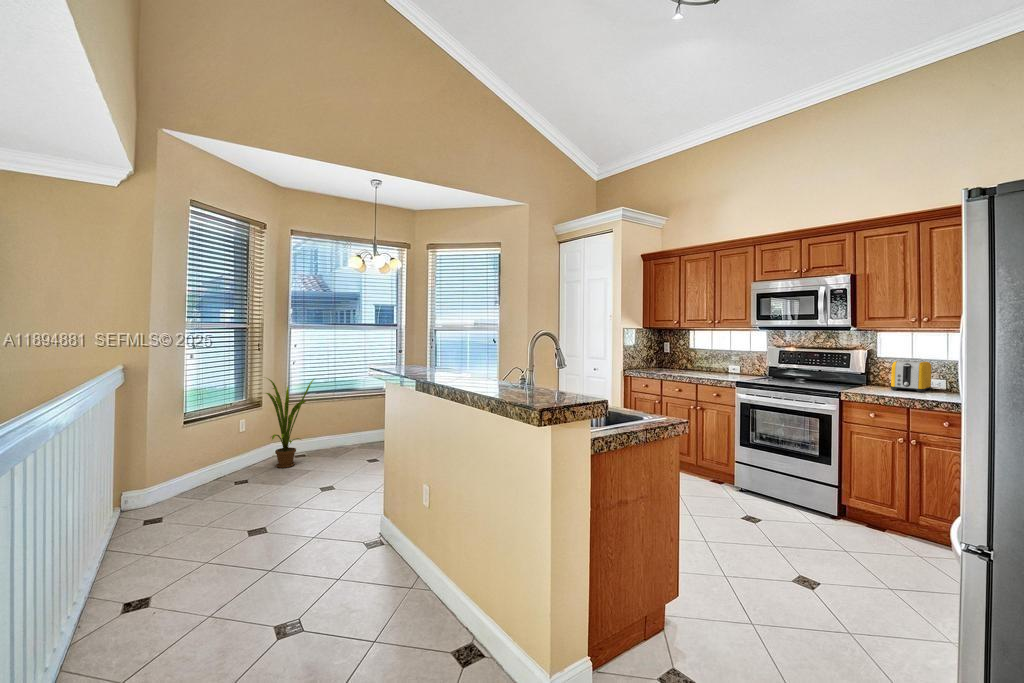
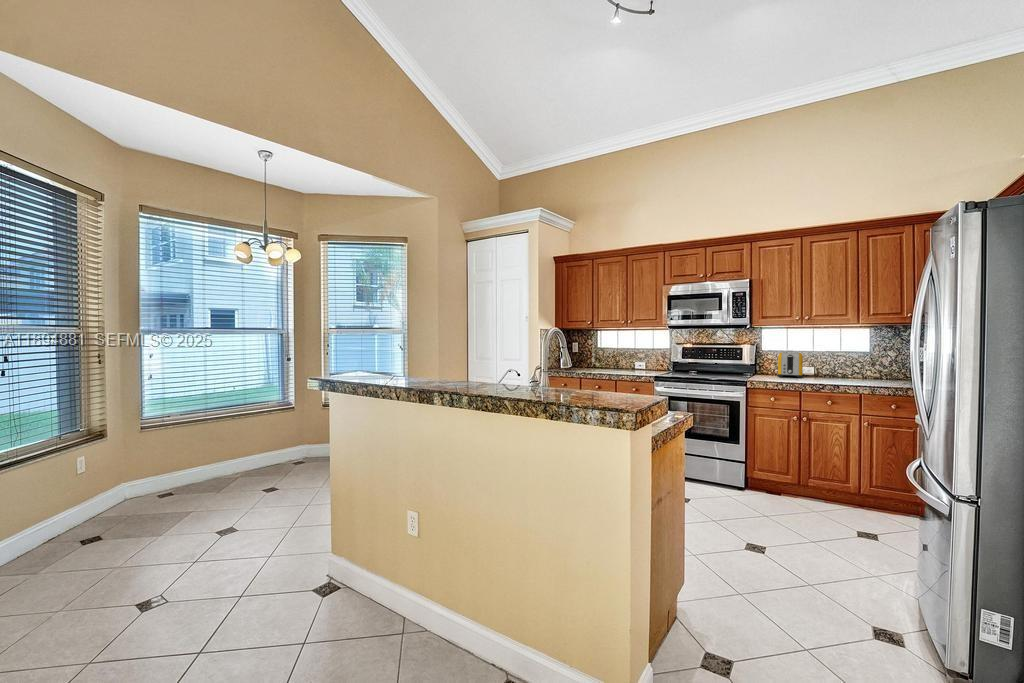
house plant: present [266,378,314,468] -> none [108,395,190,514]

